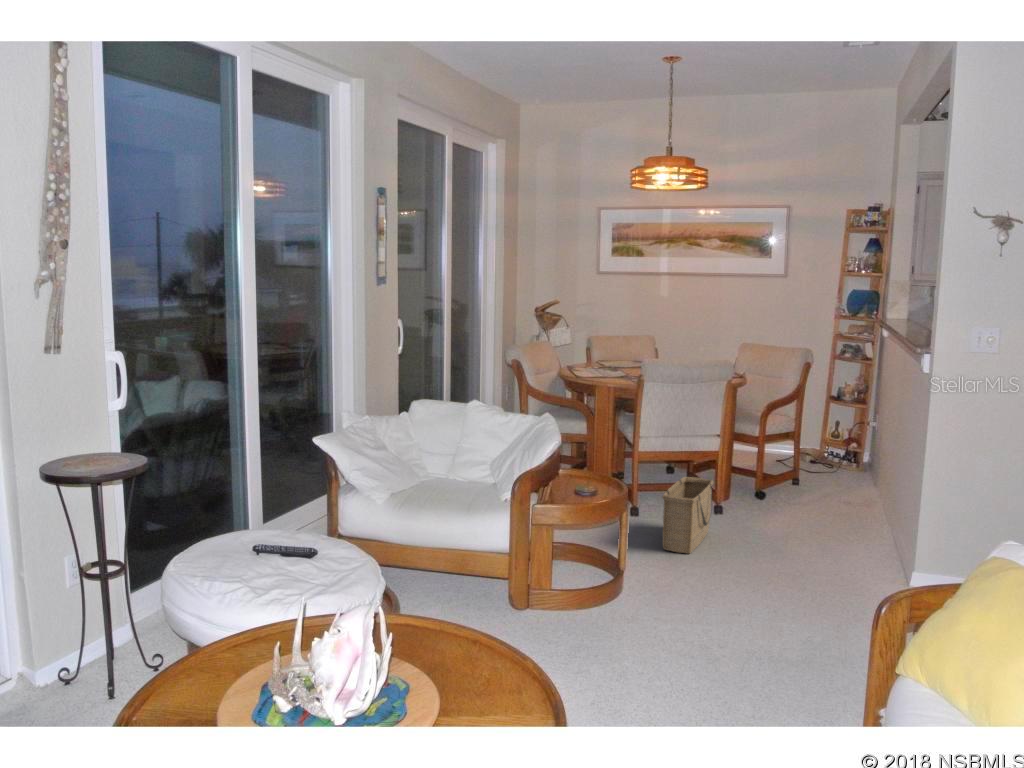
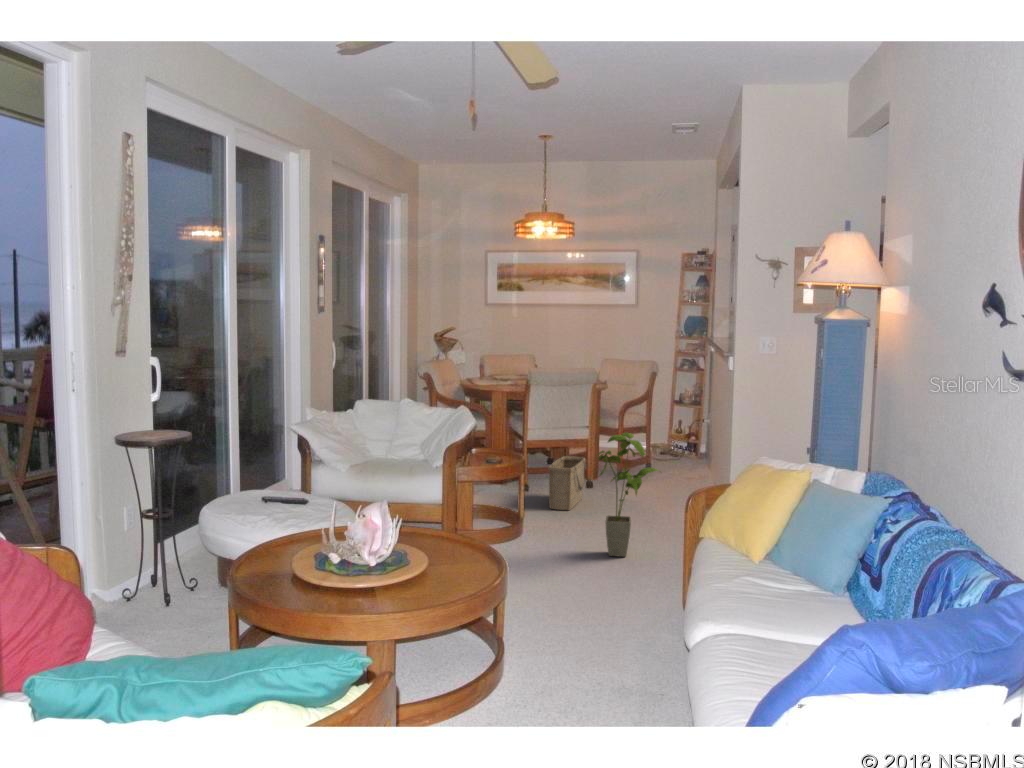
house plant: none [726,471,827,650] -> present [598,433,658,557]

